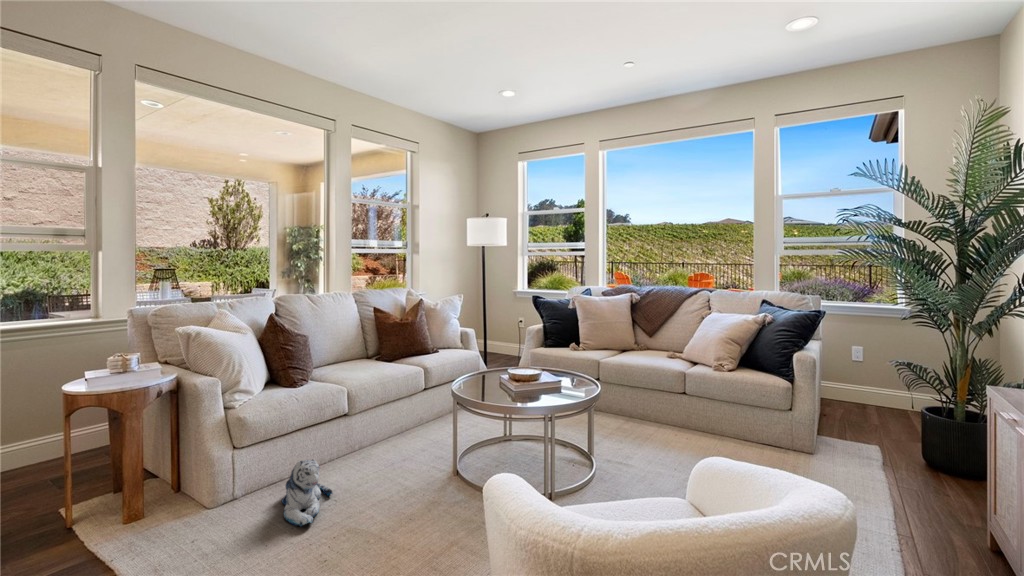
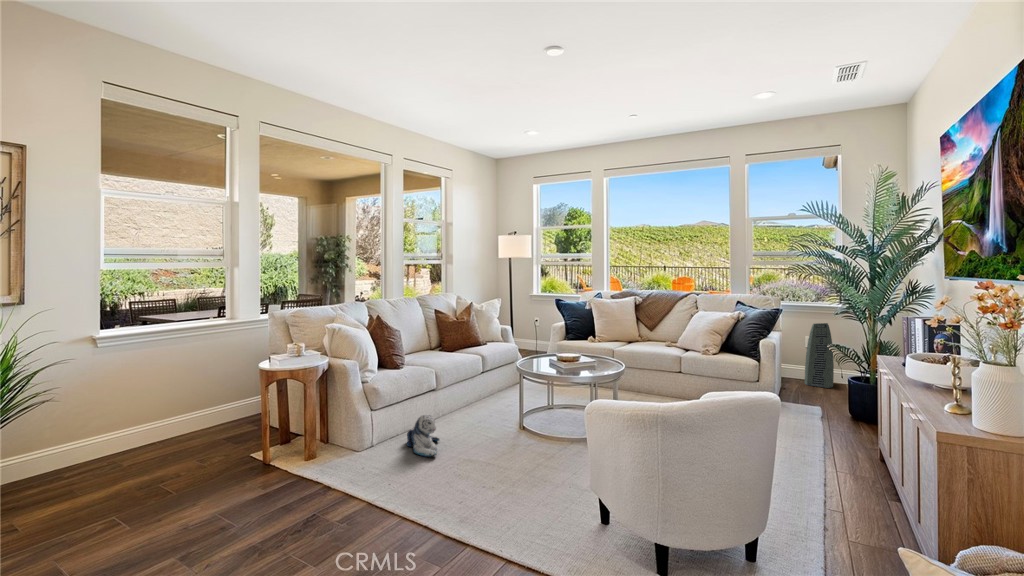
air purifier: none [849,329,889,414] -> present [805,323,834,388]

